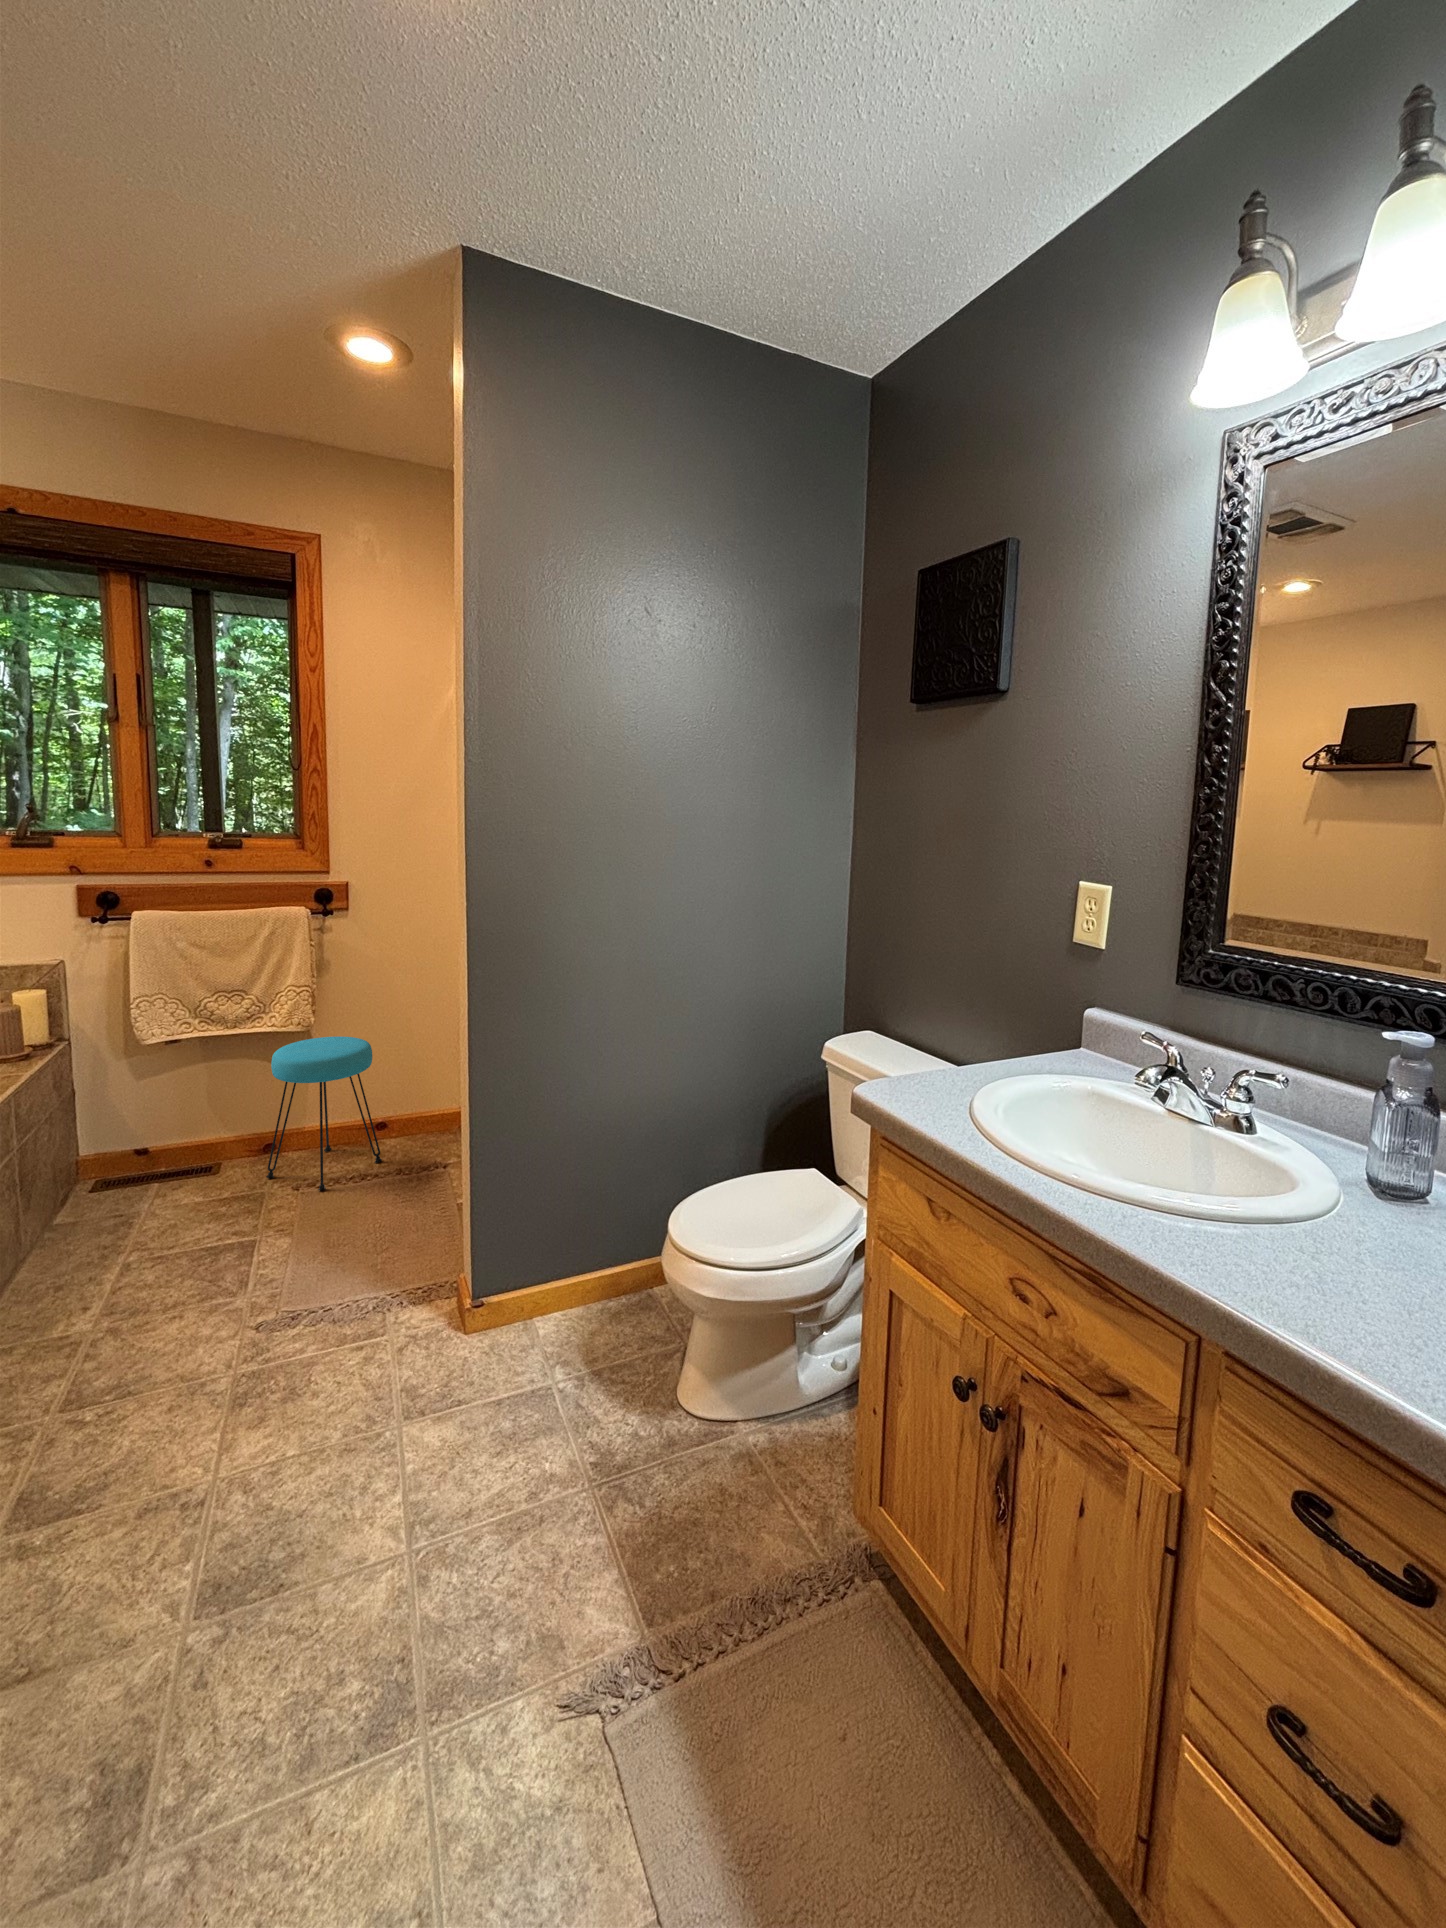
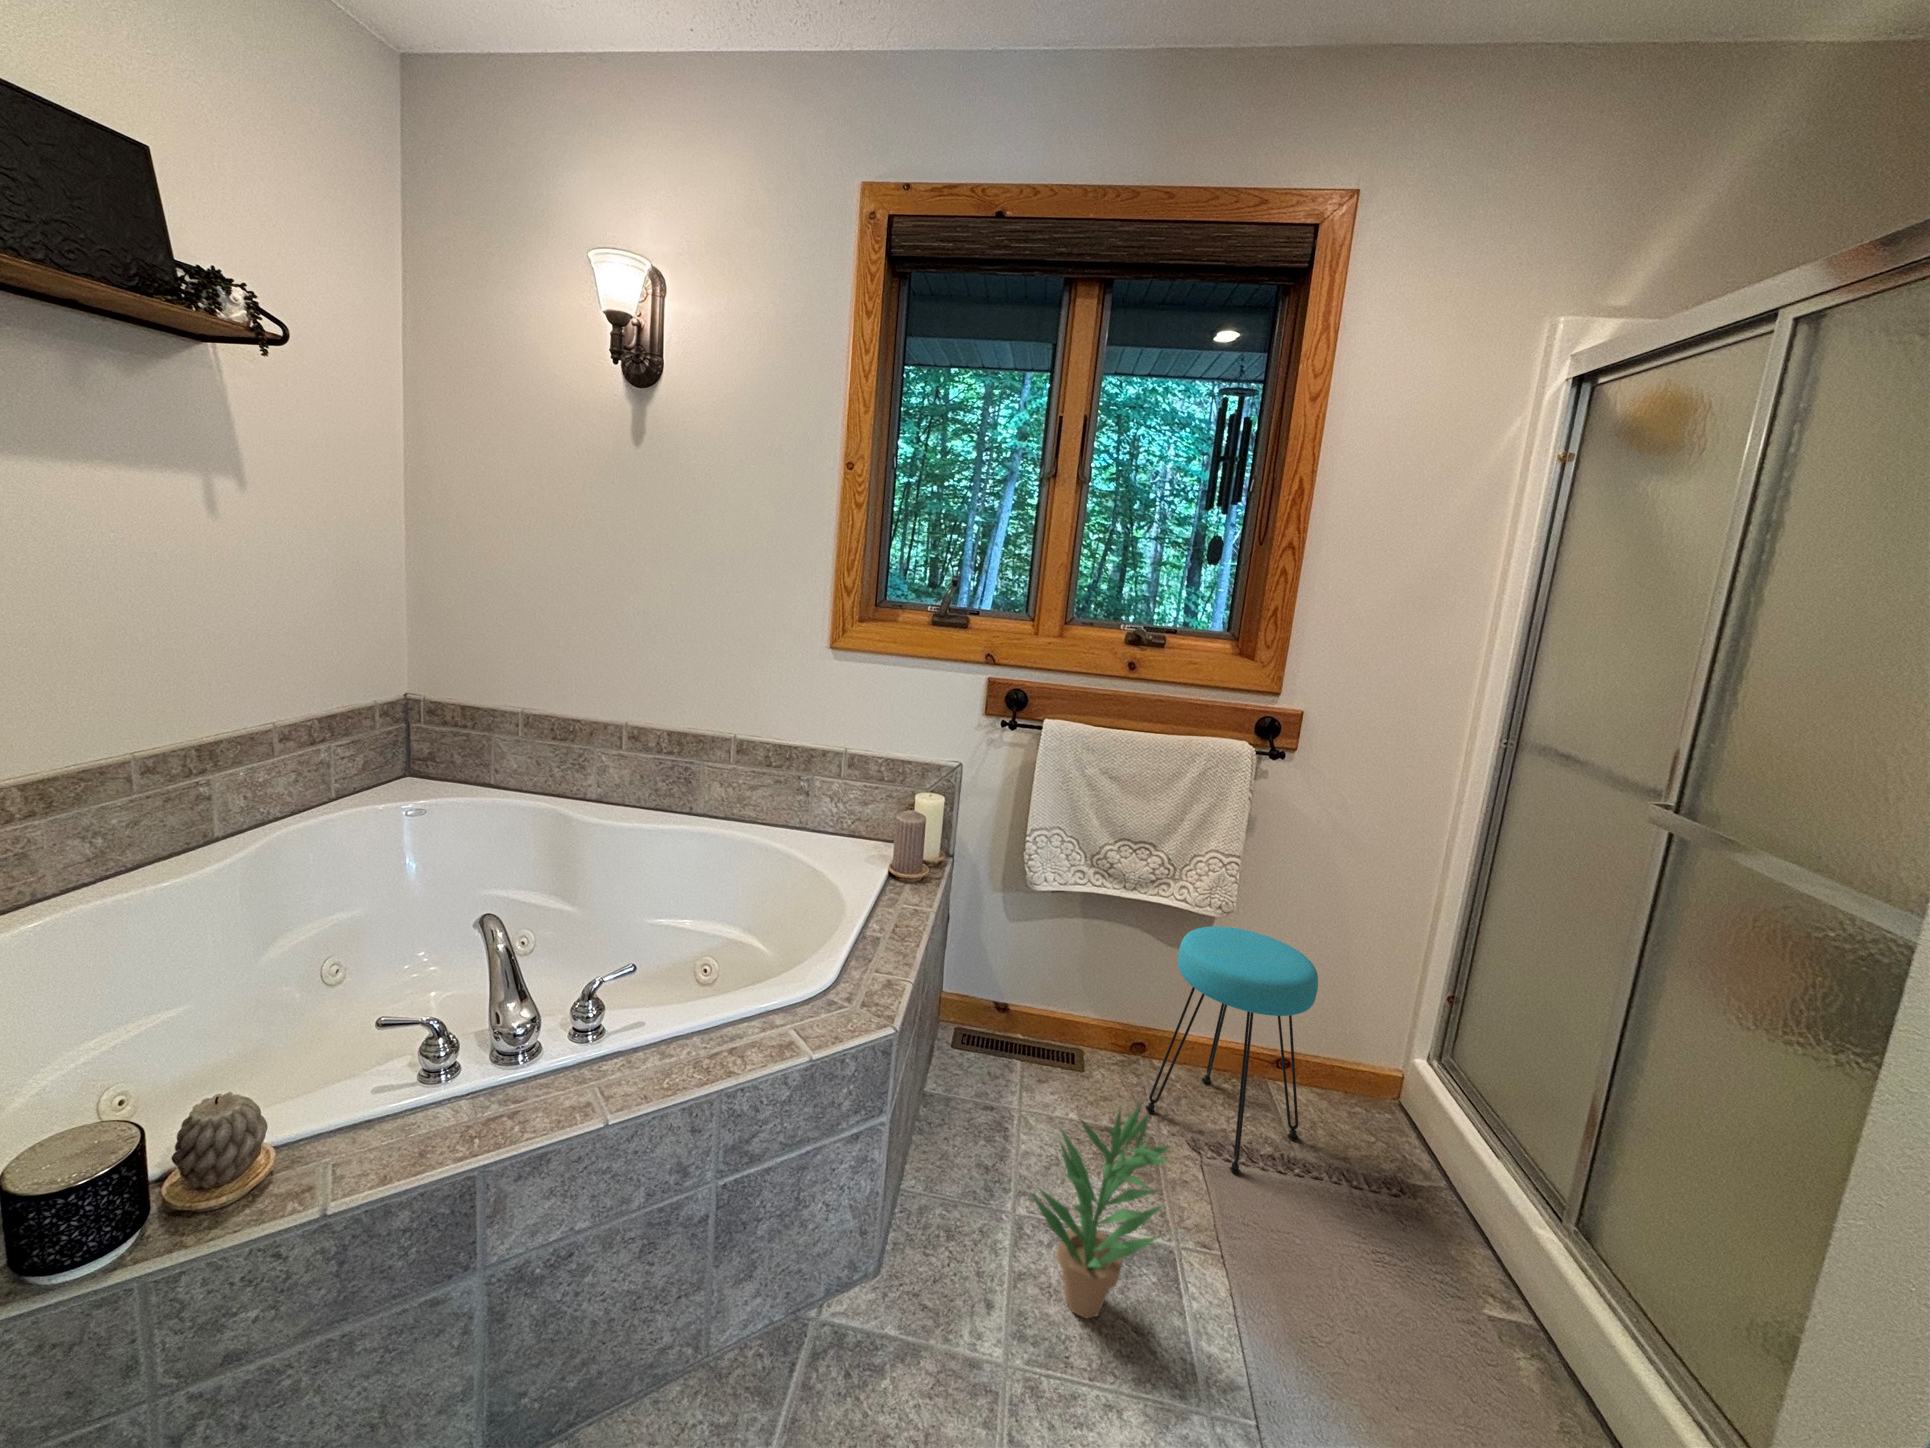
potted plant: none [98,1139,210,1294] -> present [1032,1104,1170,1318]

